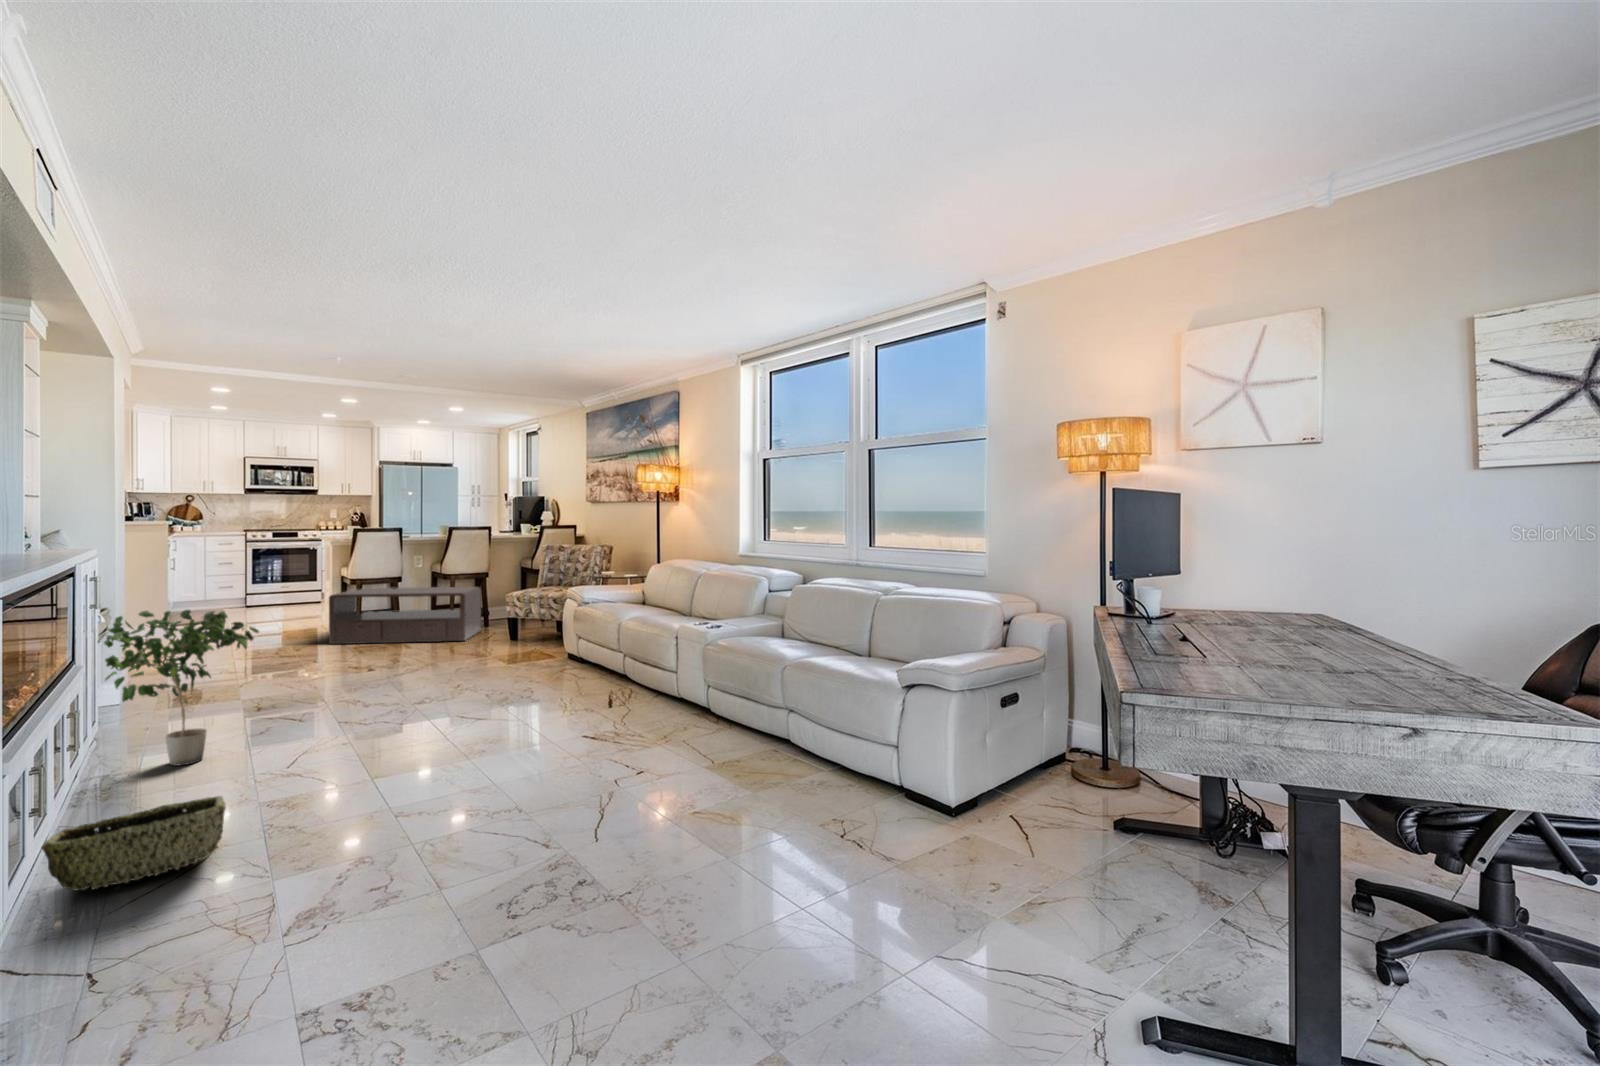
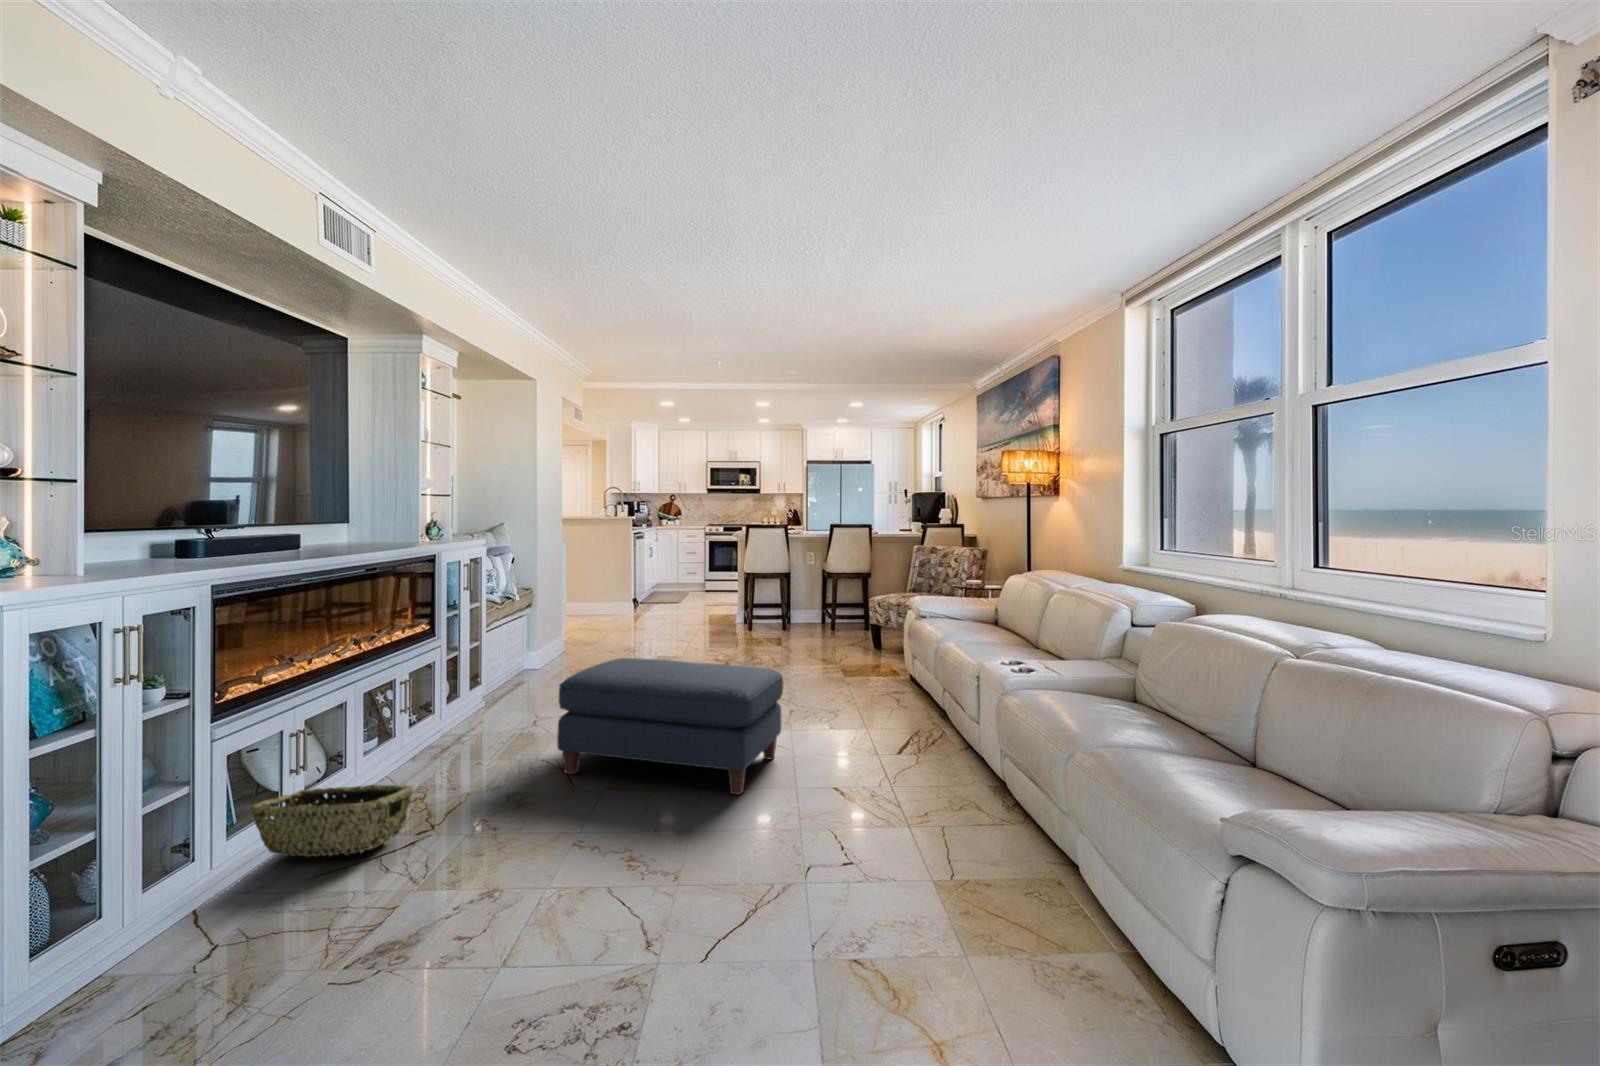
coffee table: present [329,587,481,644] -> none [722,581,858,642]
potted plant: present [98,610,259,766] -> none [439,594,560,736]
ottoman: none [315,651,527,774] -> present [557,658,783,795]

